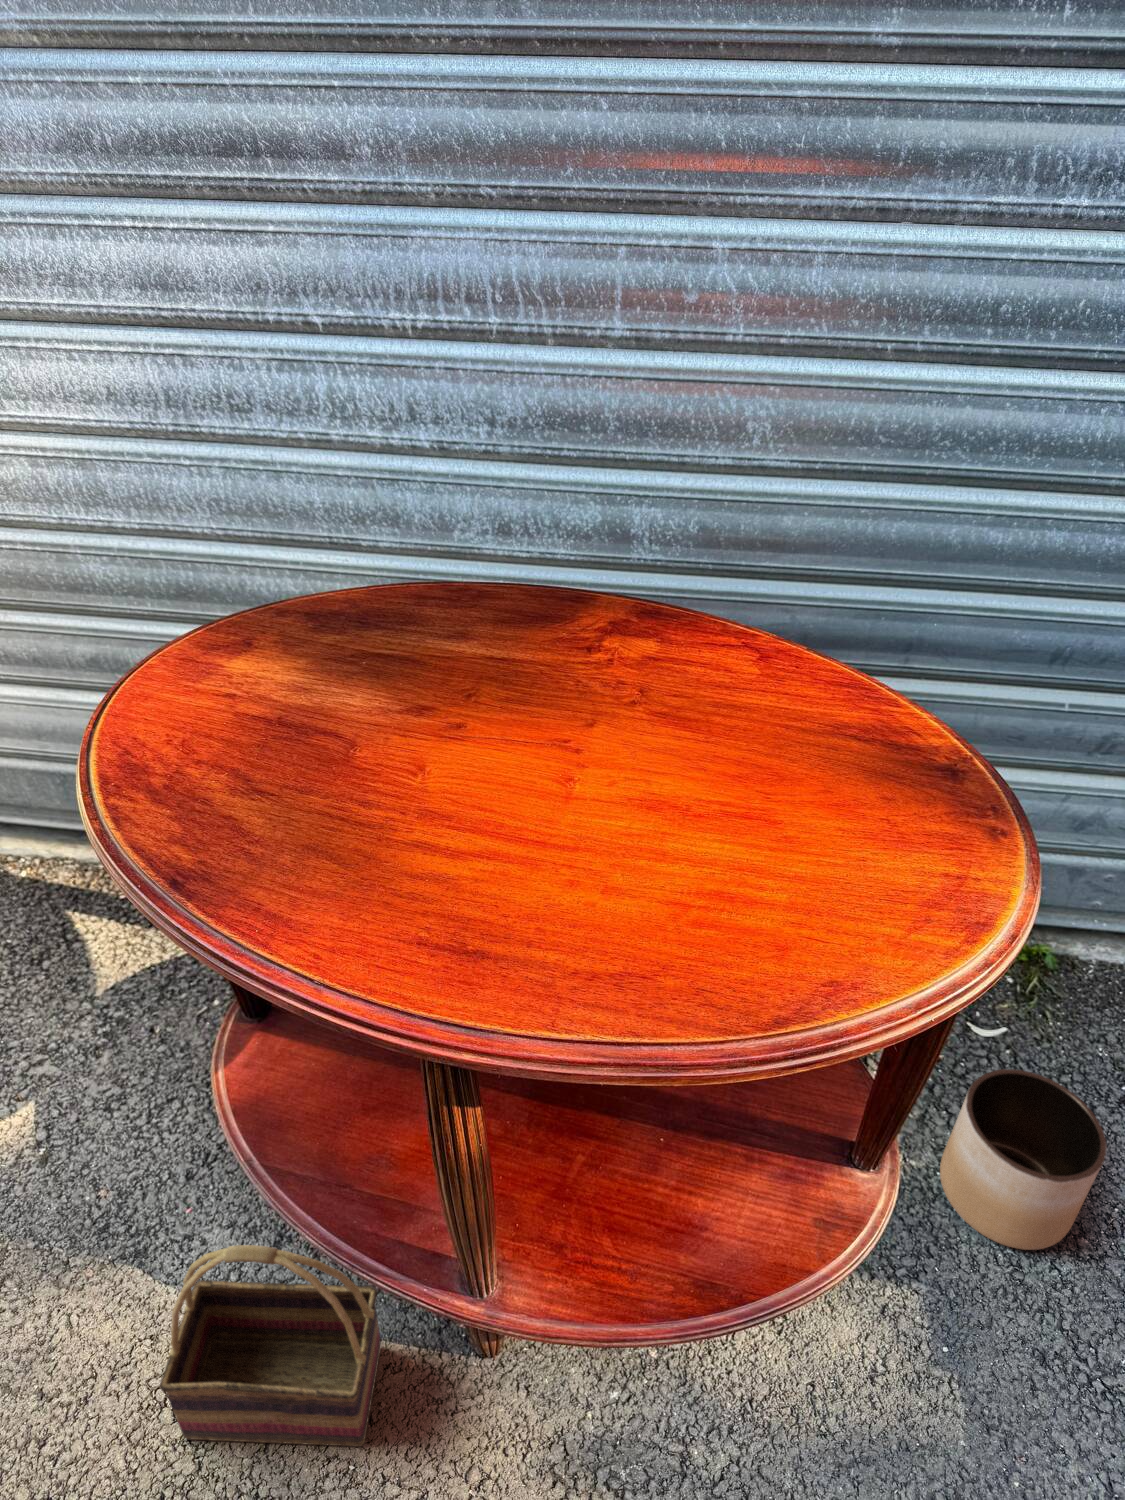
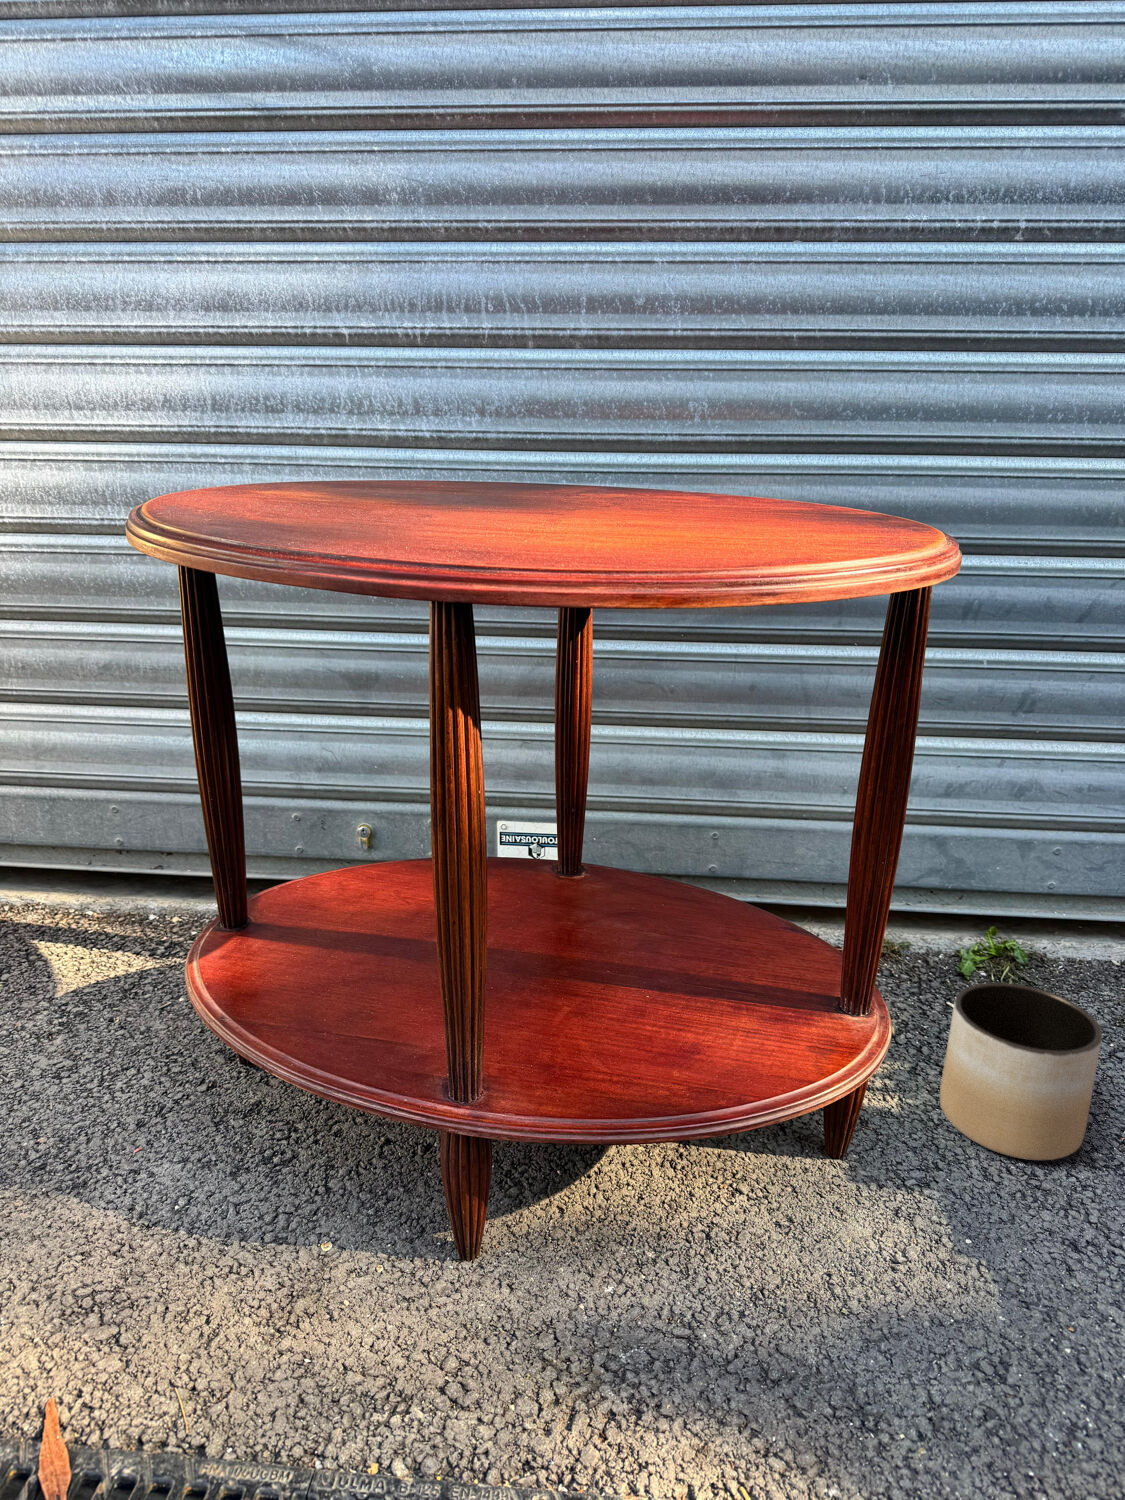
basket: present [160,1245,381,1447] -> none [95,1049,346,1339]

